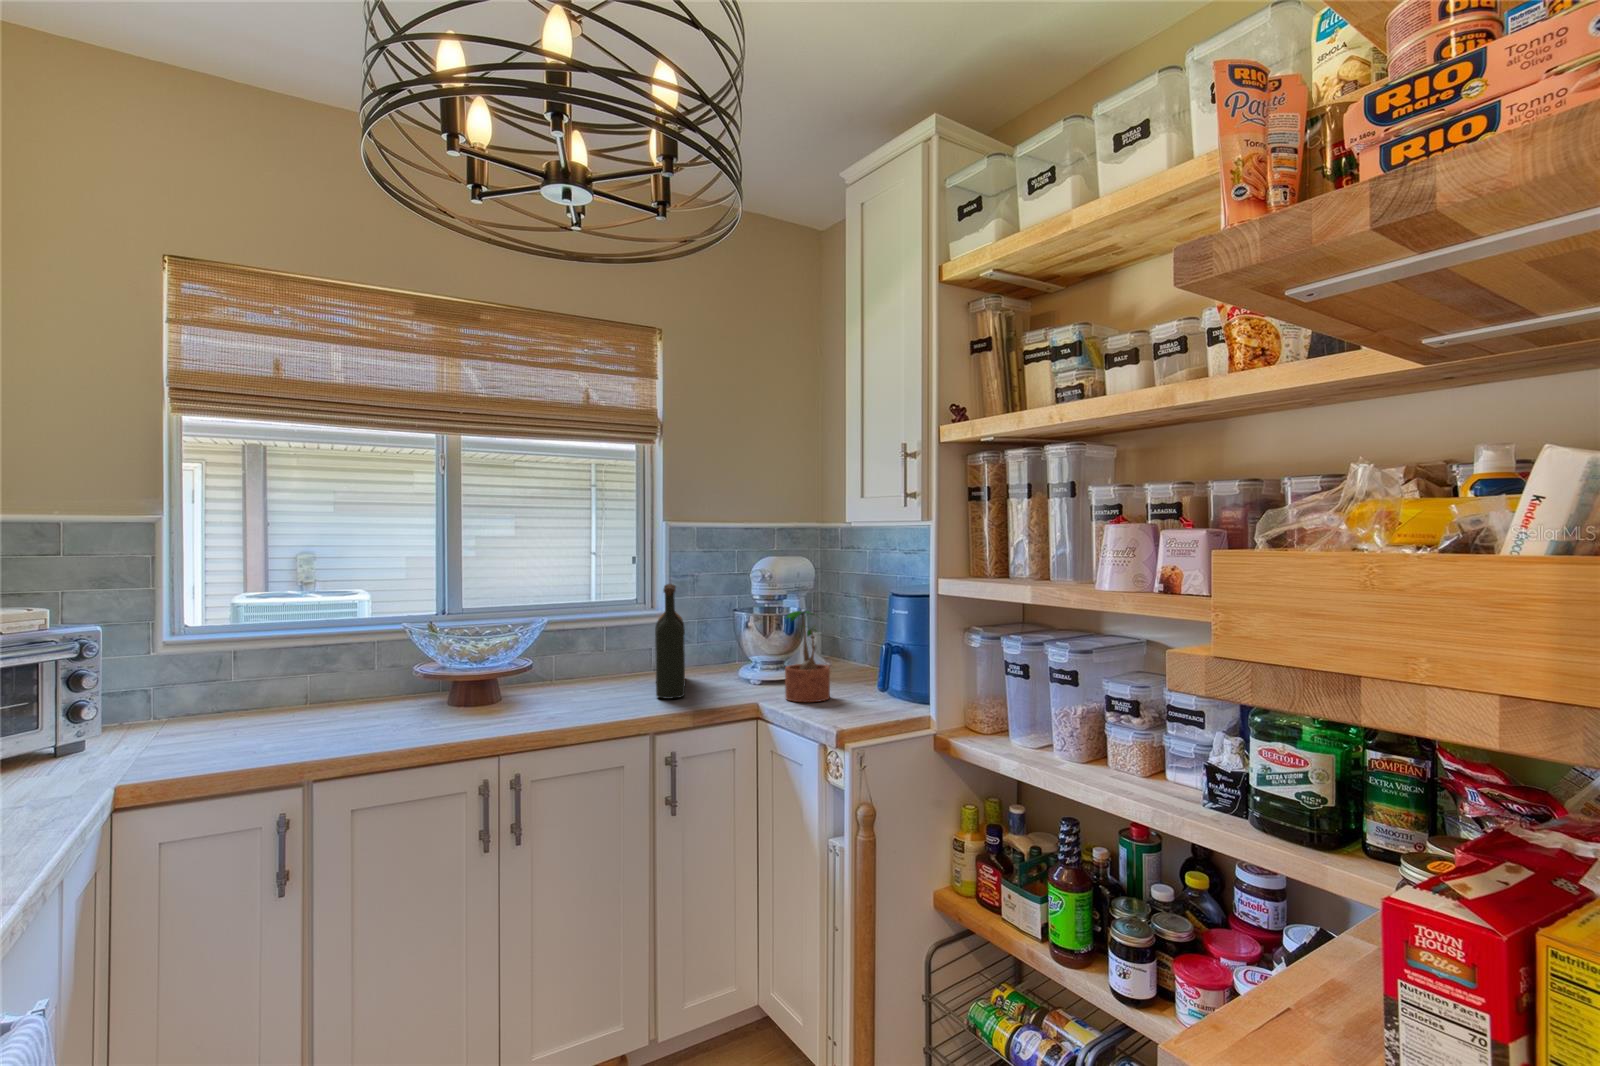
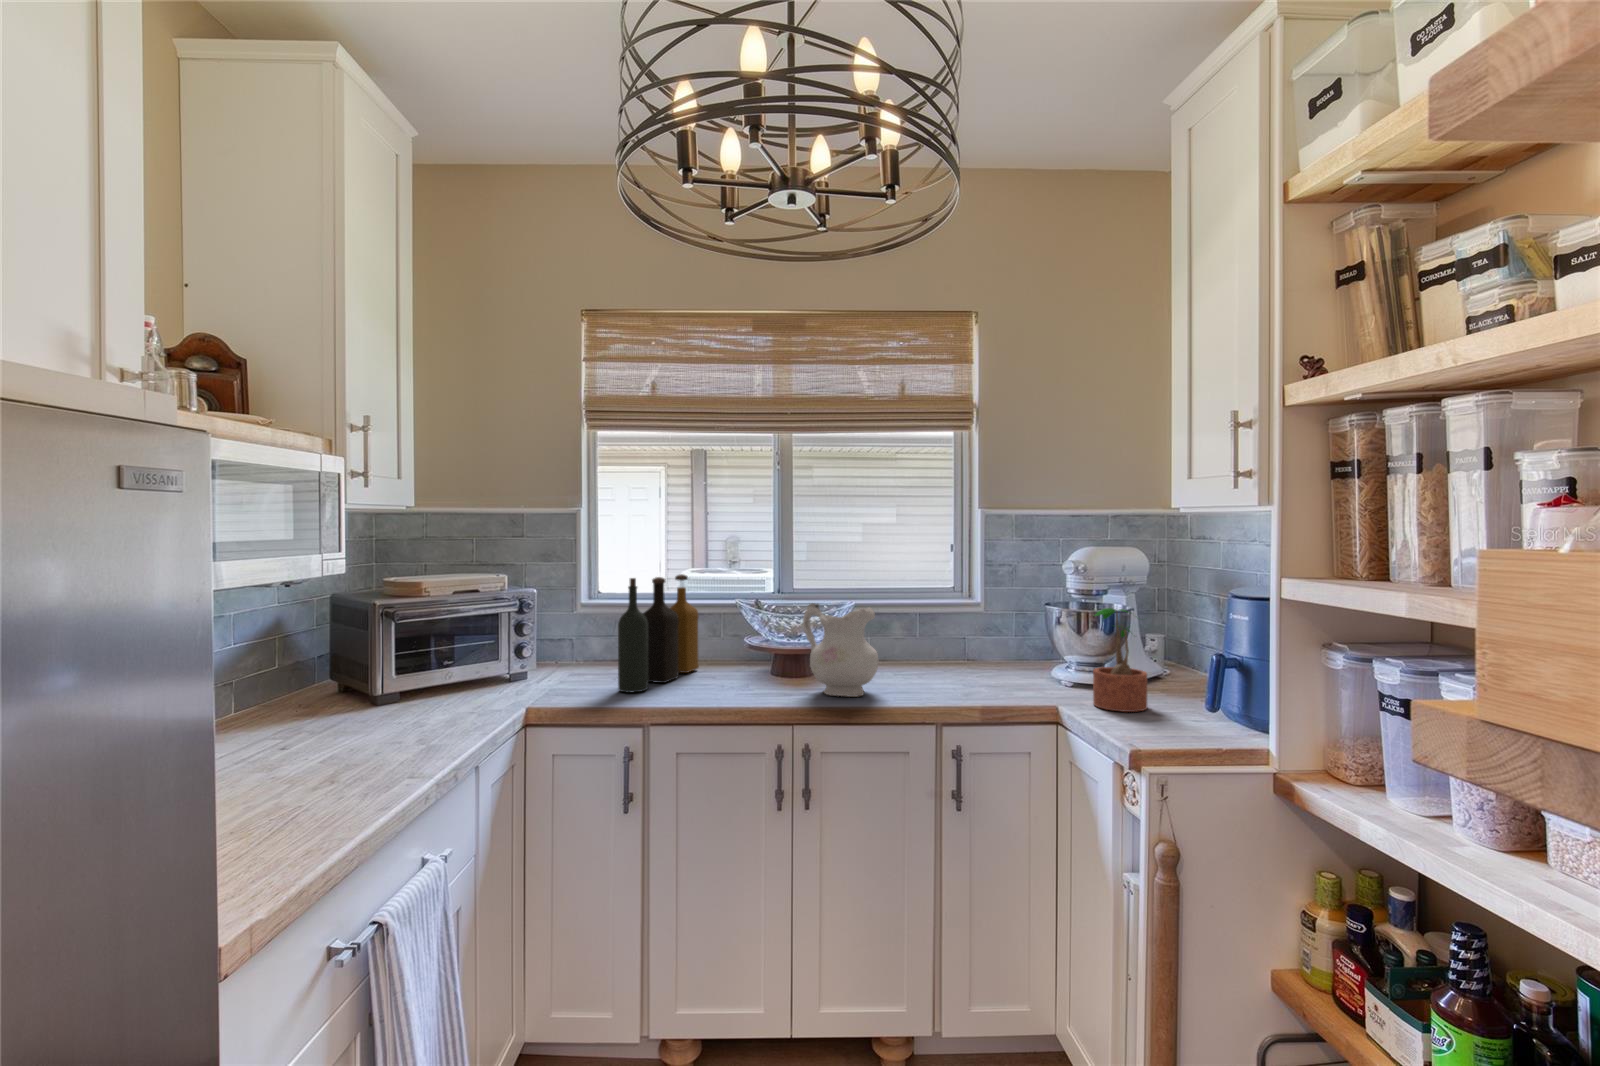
bottle: present [655,584,686,699] -> present [618,574,699,692]
ceramic pitcher: none [500,622,584,717] -> present [803,603,878,697]

